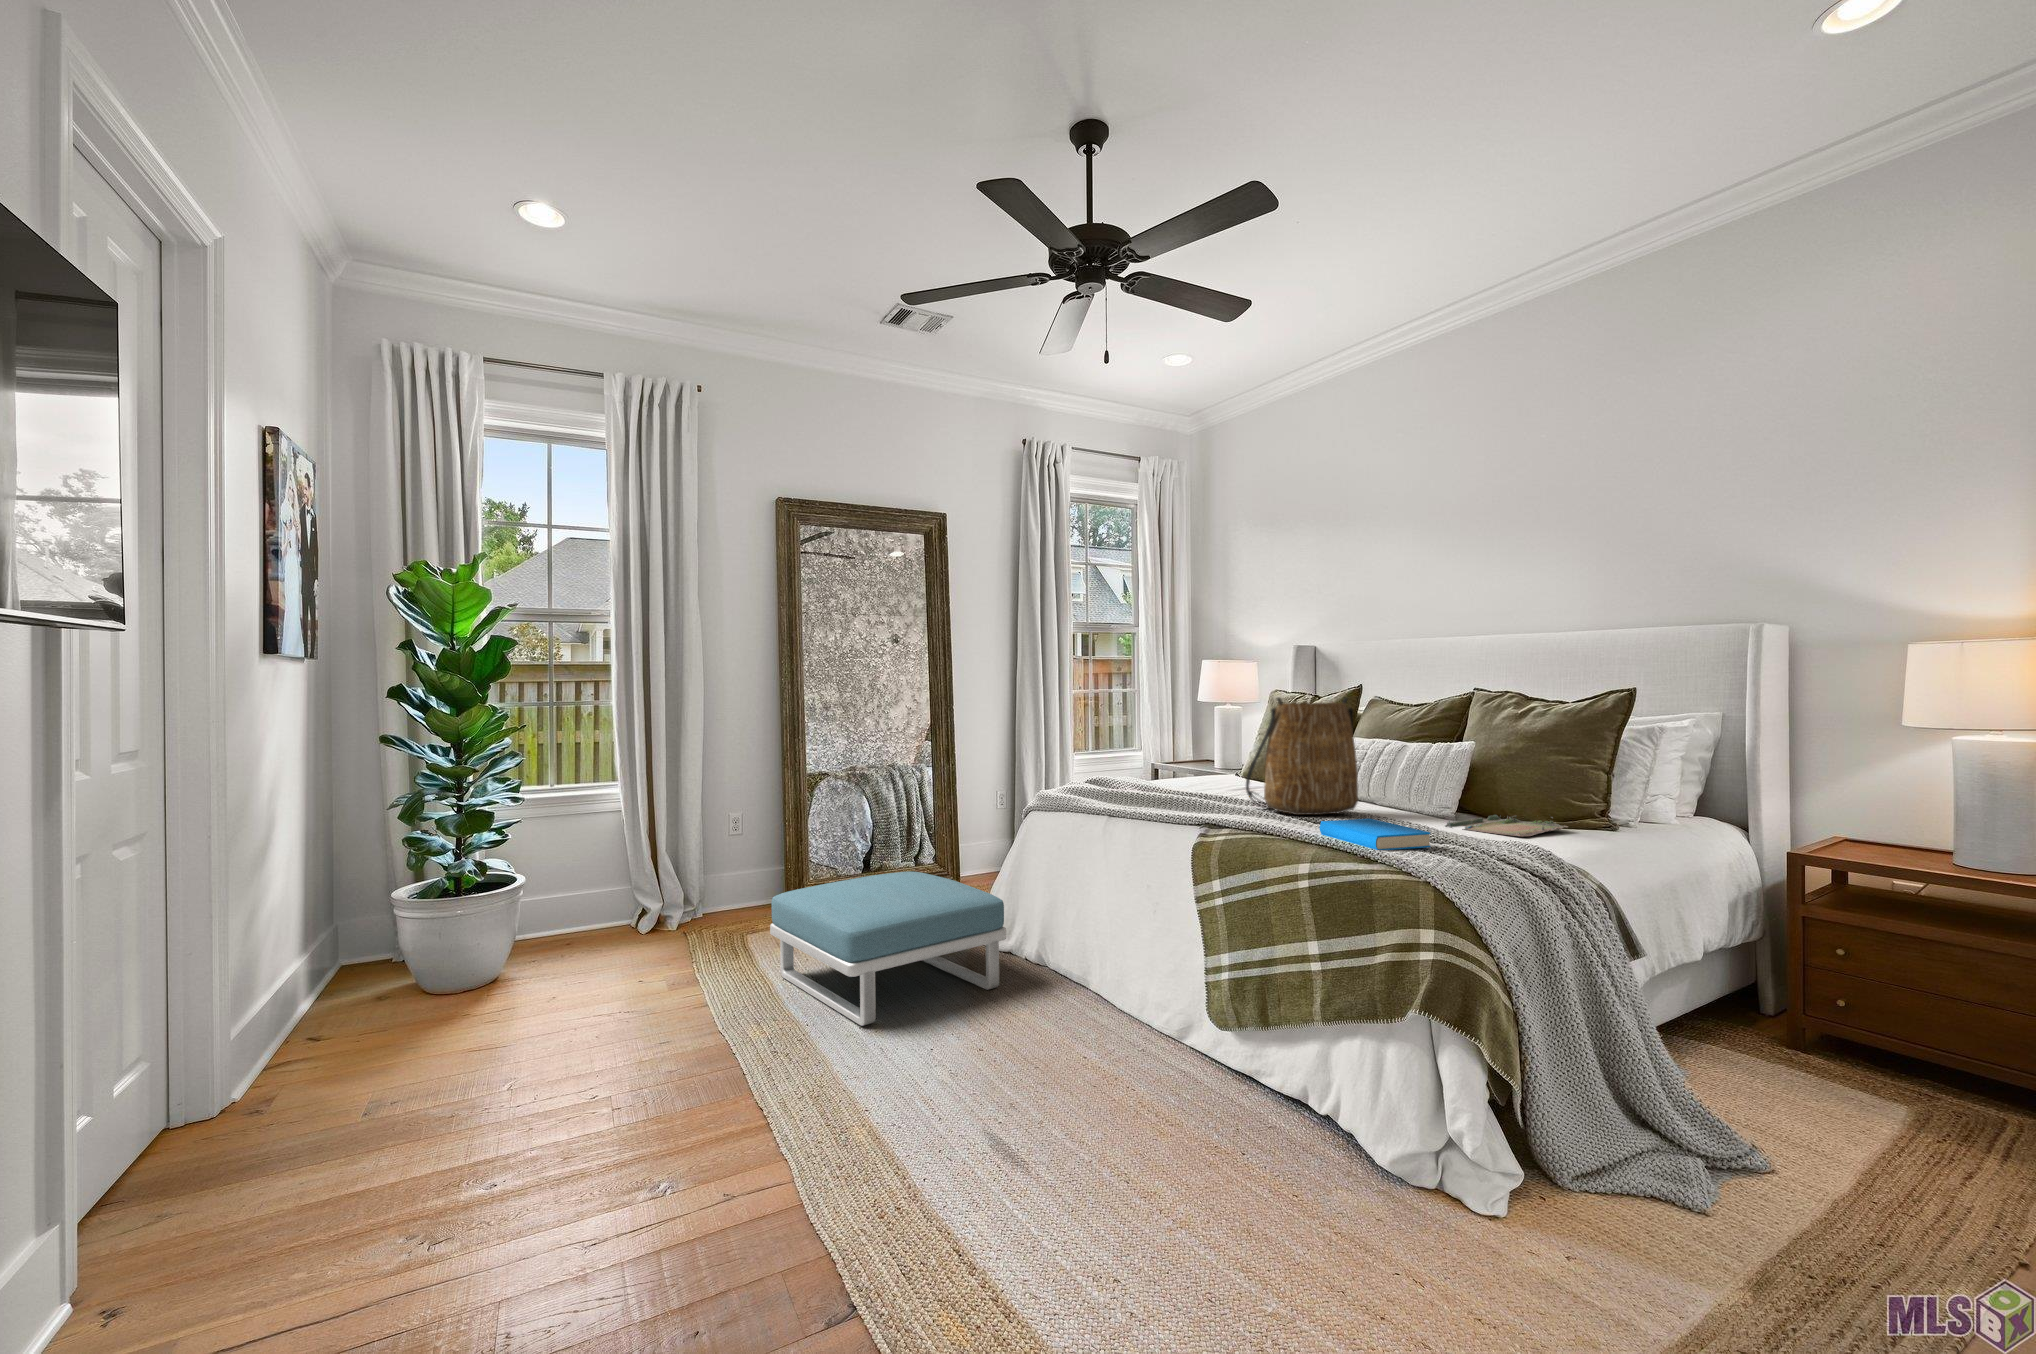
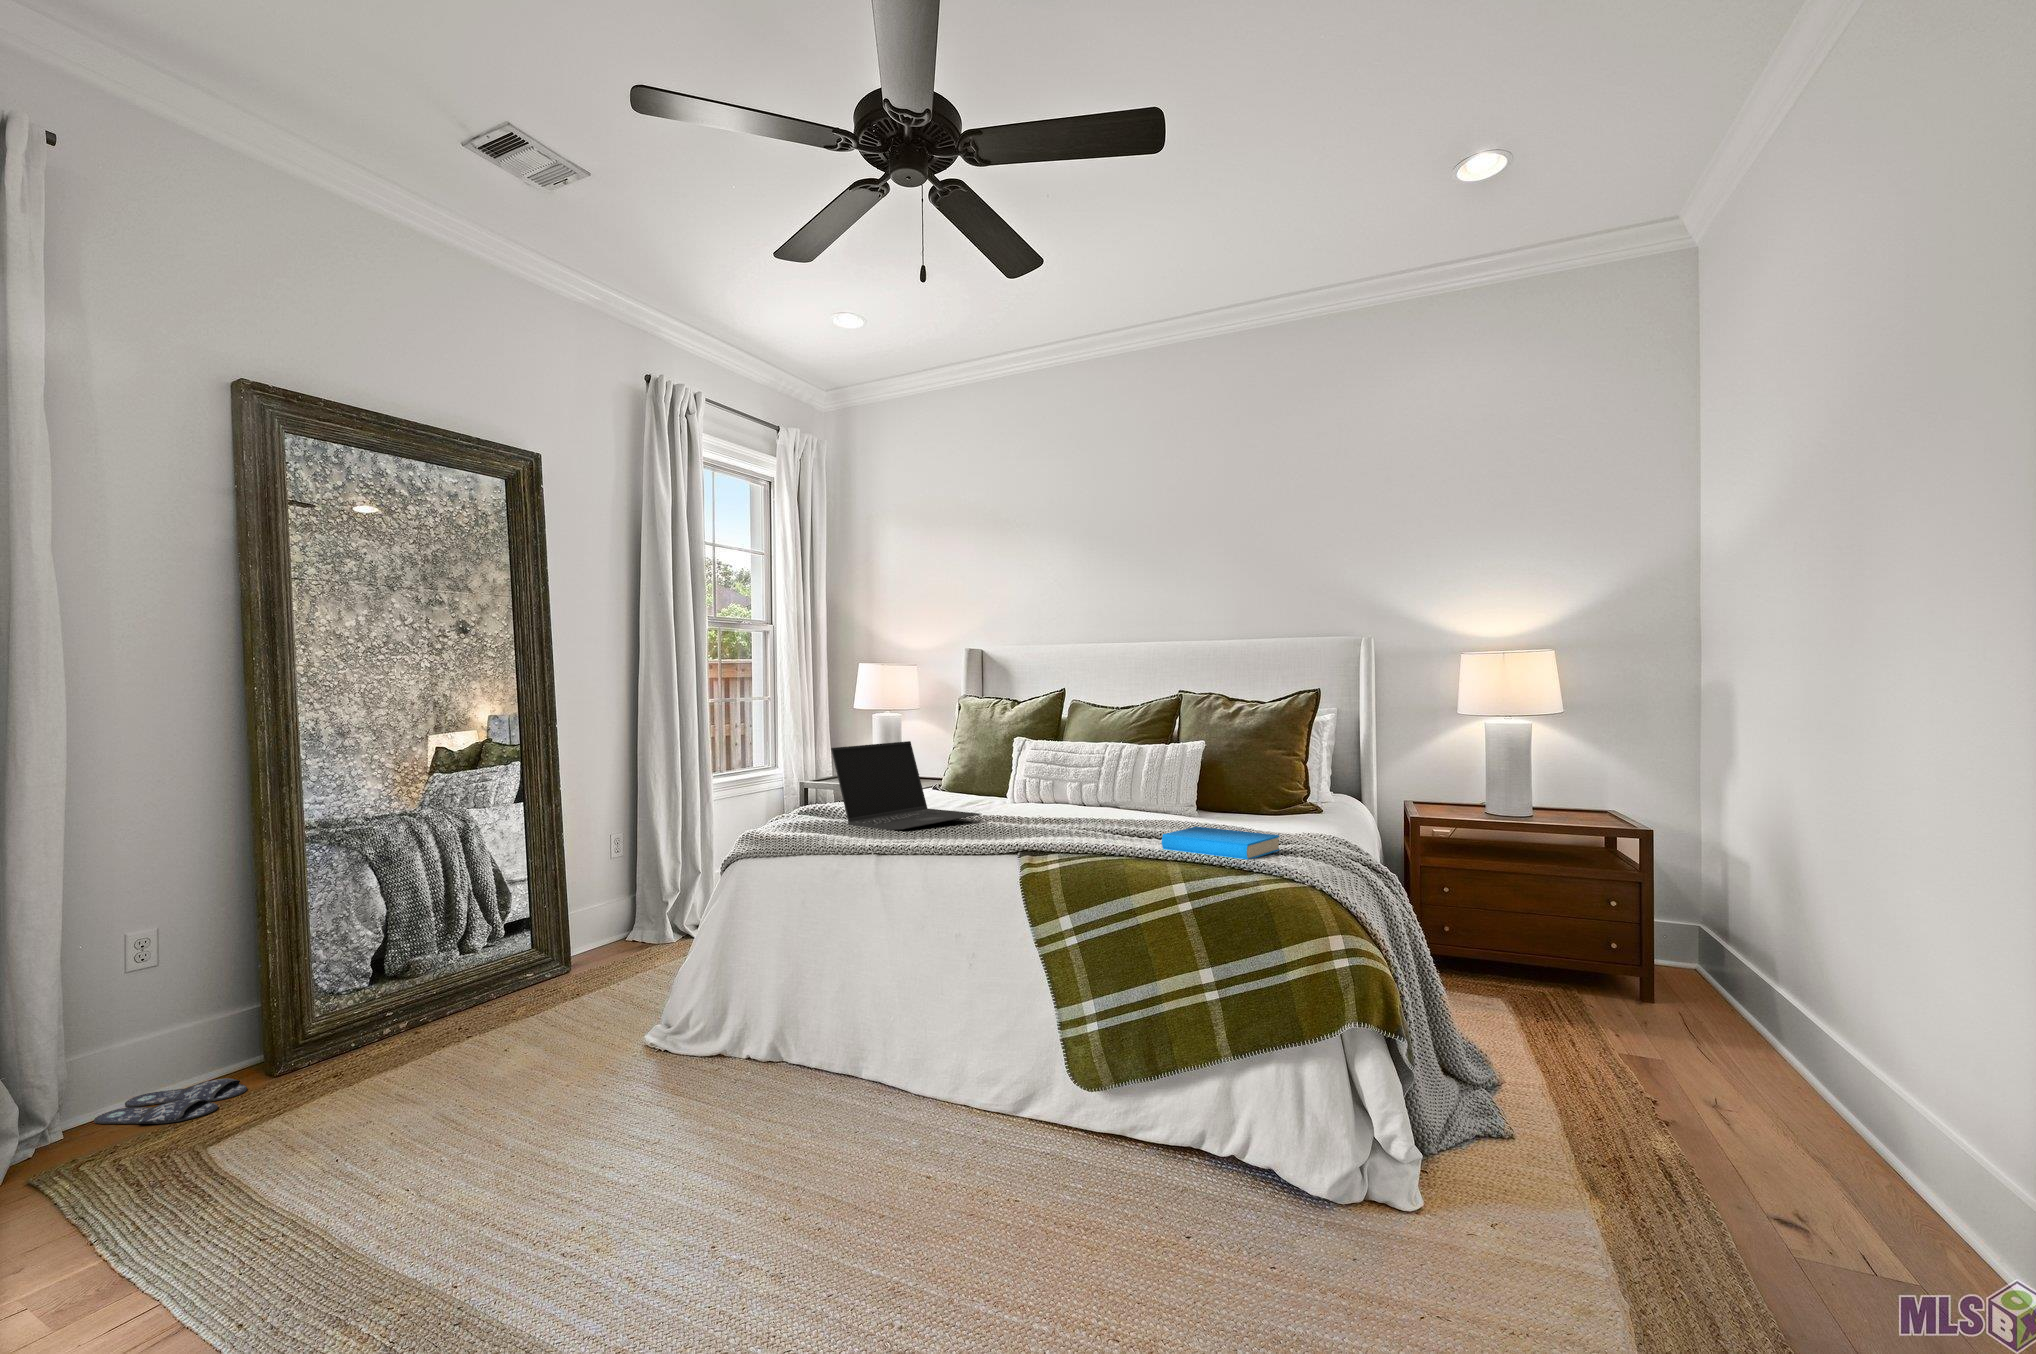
tote bag: present [1246,698,1358,815] -> none [1028,699,1136,830]
laptop: none [1099,729,1221,800] -> present [831,741,981,830]
tray: present [1445,815,1568,837] -> none [1224,807,1313,831]
footstool: present [770,871,1006,1026] -> none [334,964,742,1219]
slippers: none [697,914,764,932] -> present [94,1078,247,1124]

